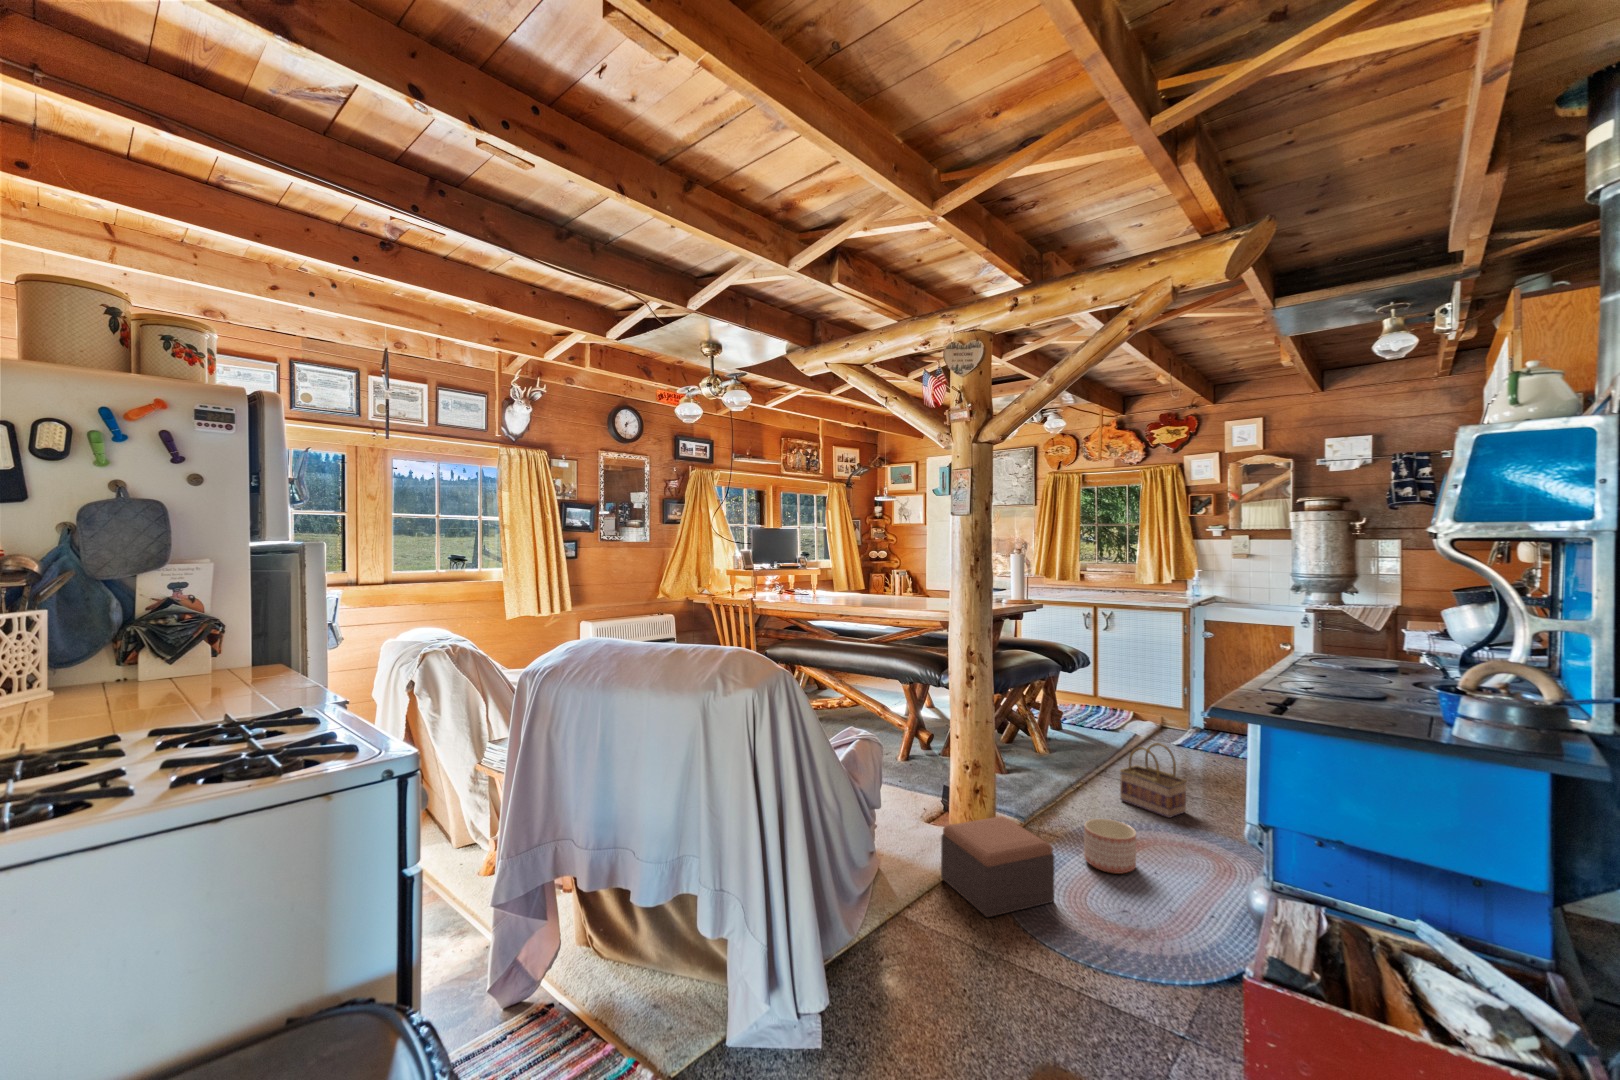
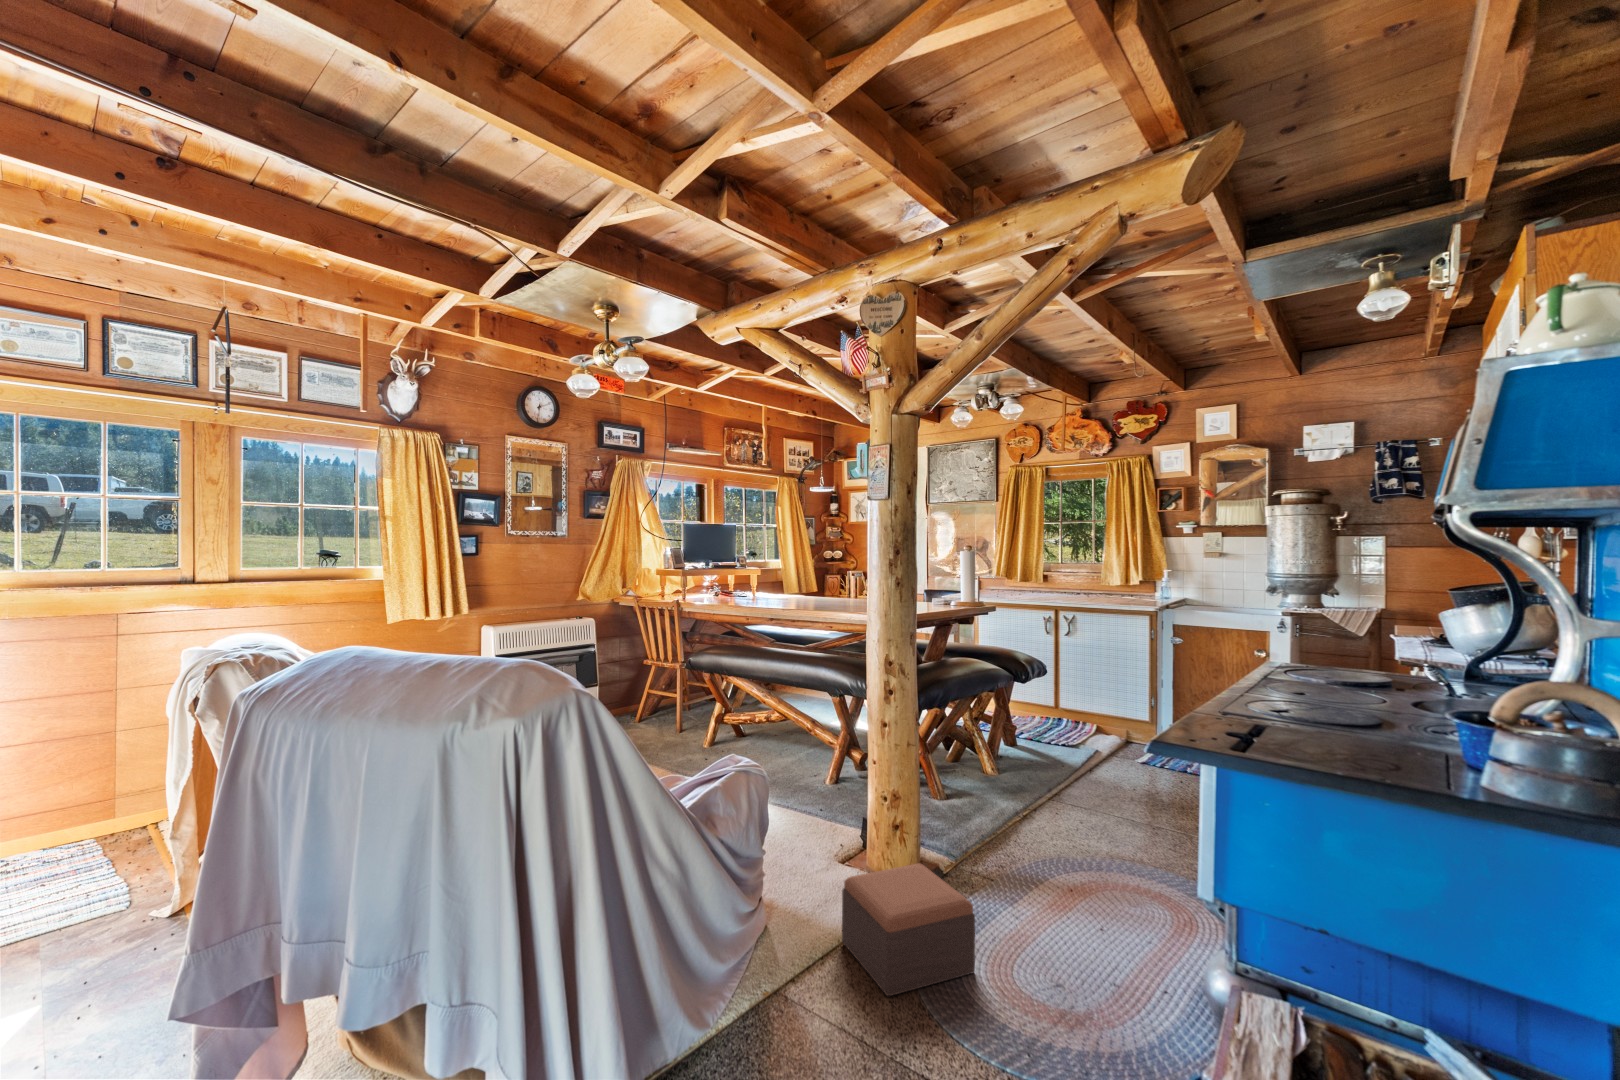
basket: present [1120,743,1187,818] -> none [1070,768,1146,858]
planter: present [1084,819,1136,874] -> none [1019,863,1080,932]

